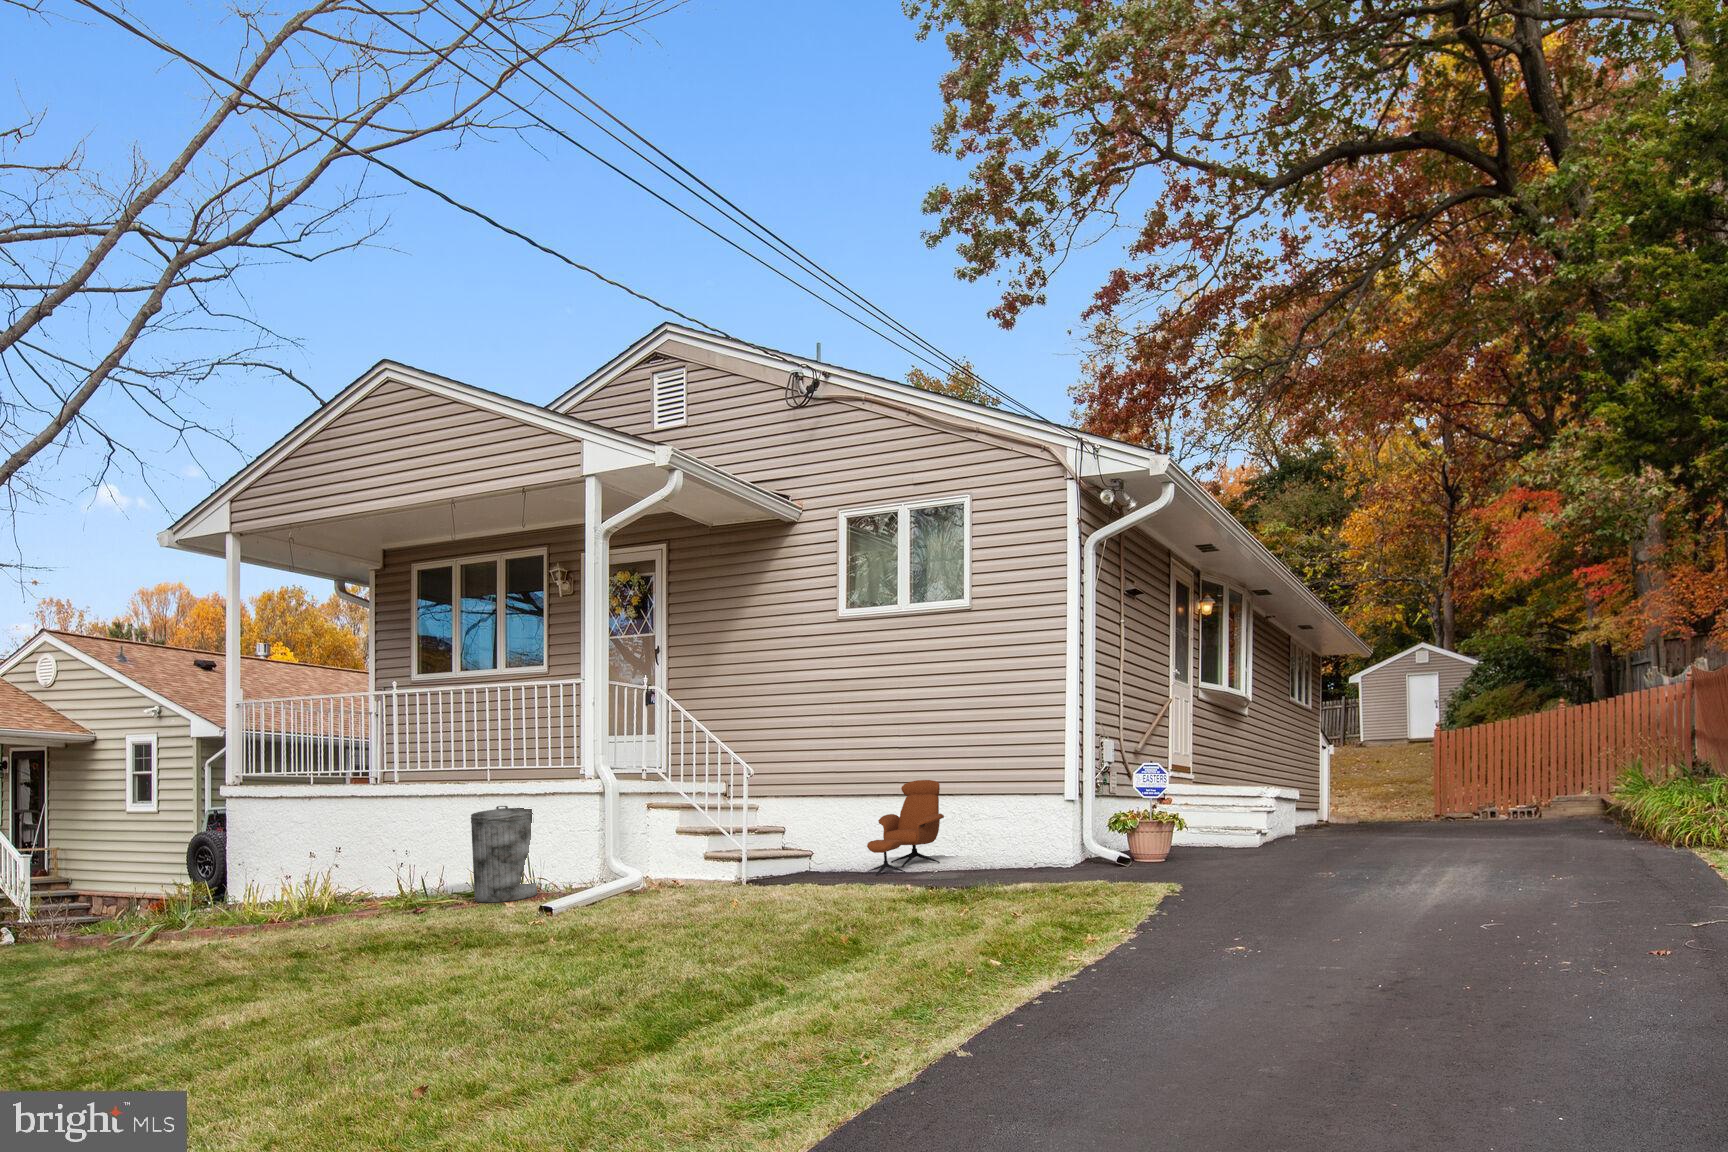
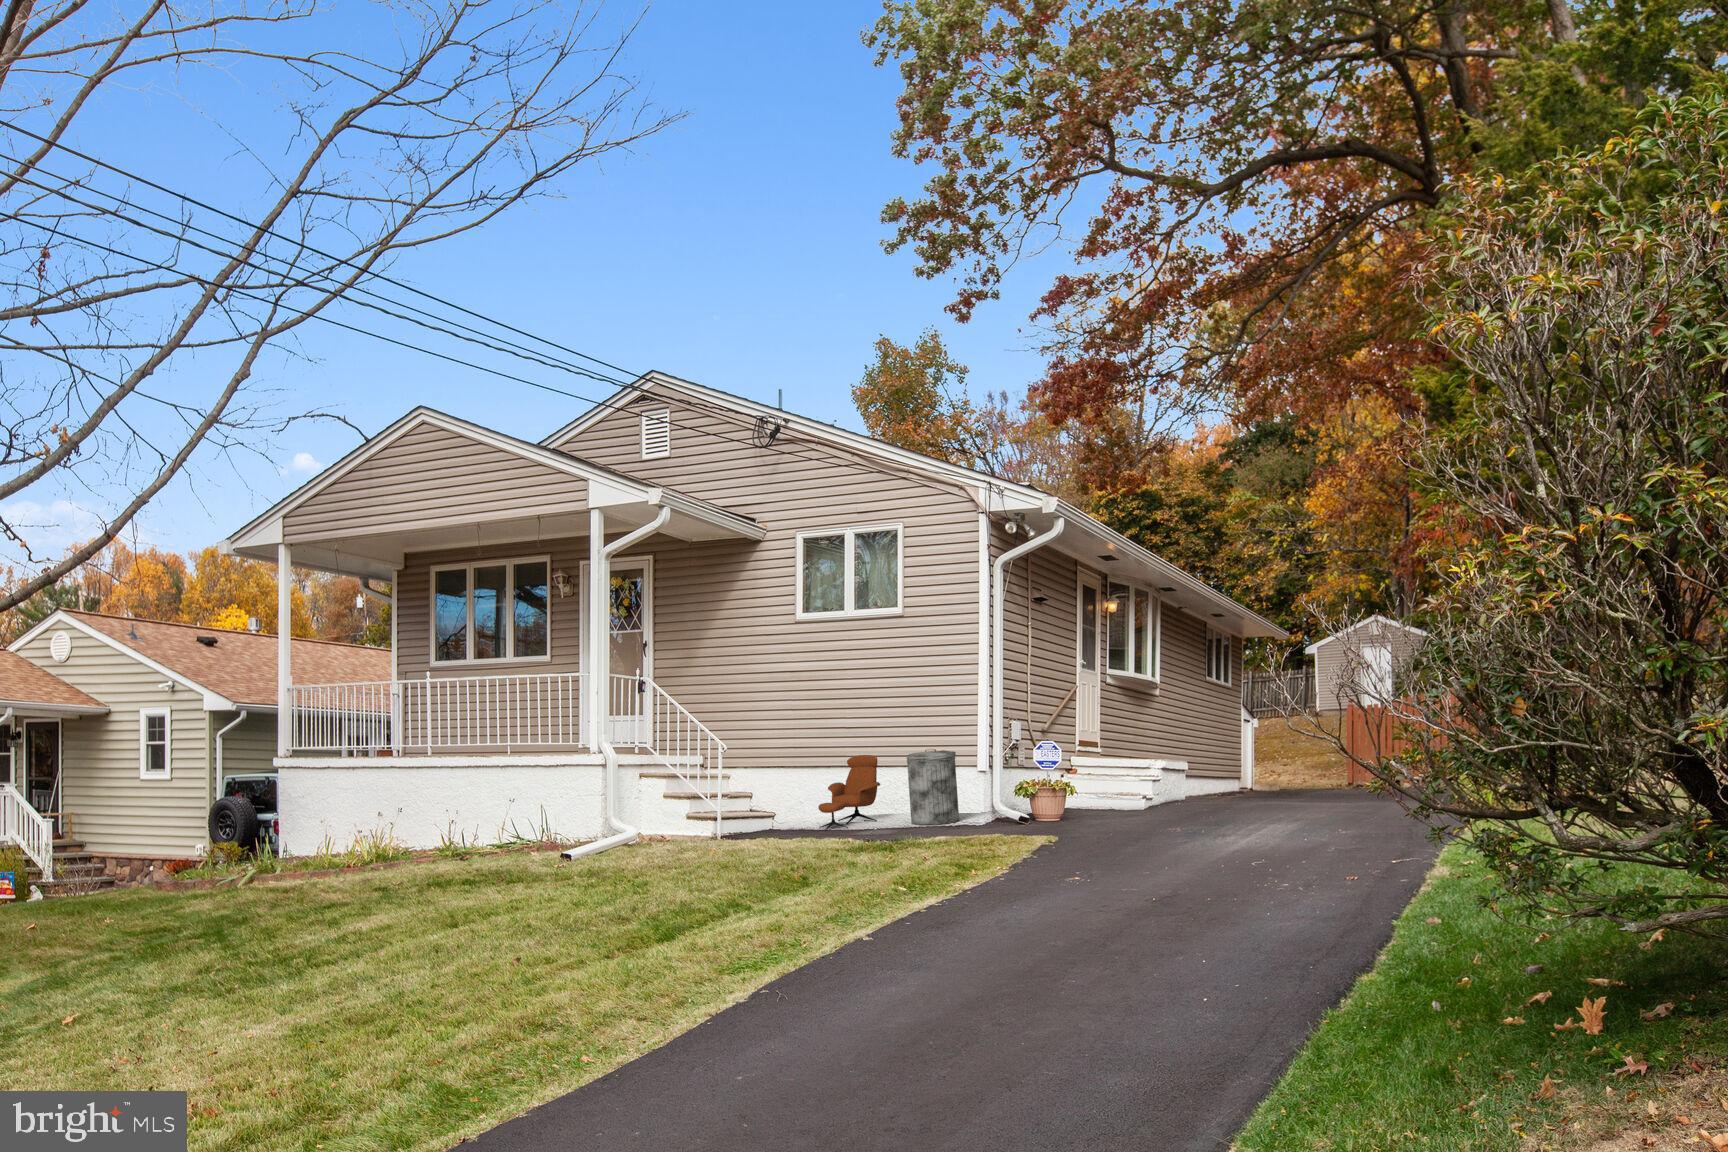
trash can: present [471,806,537,903] -> present [907,749,959,825]

